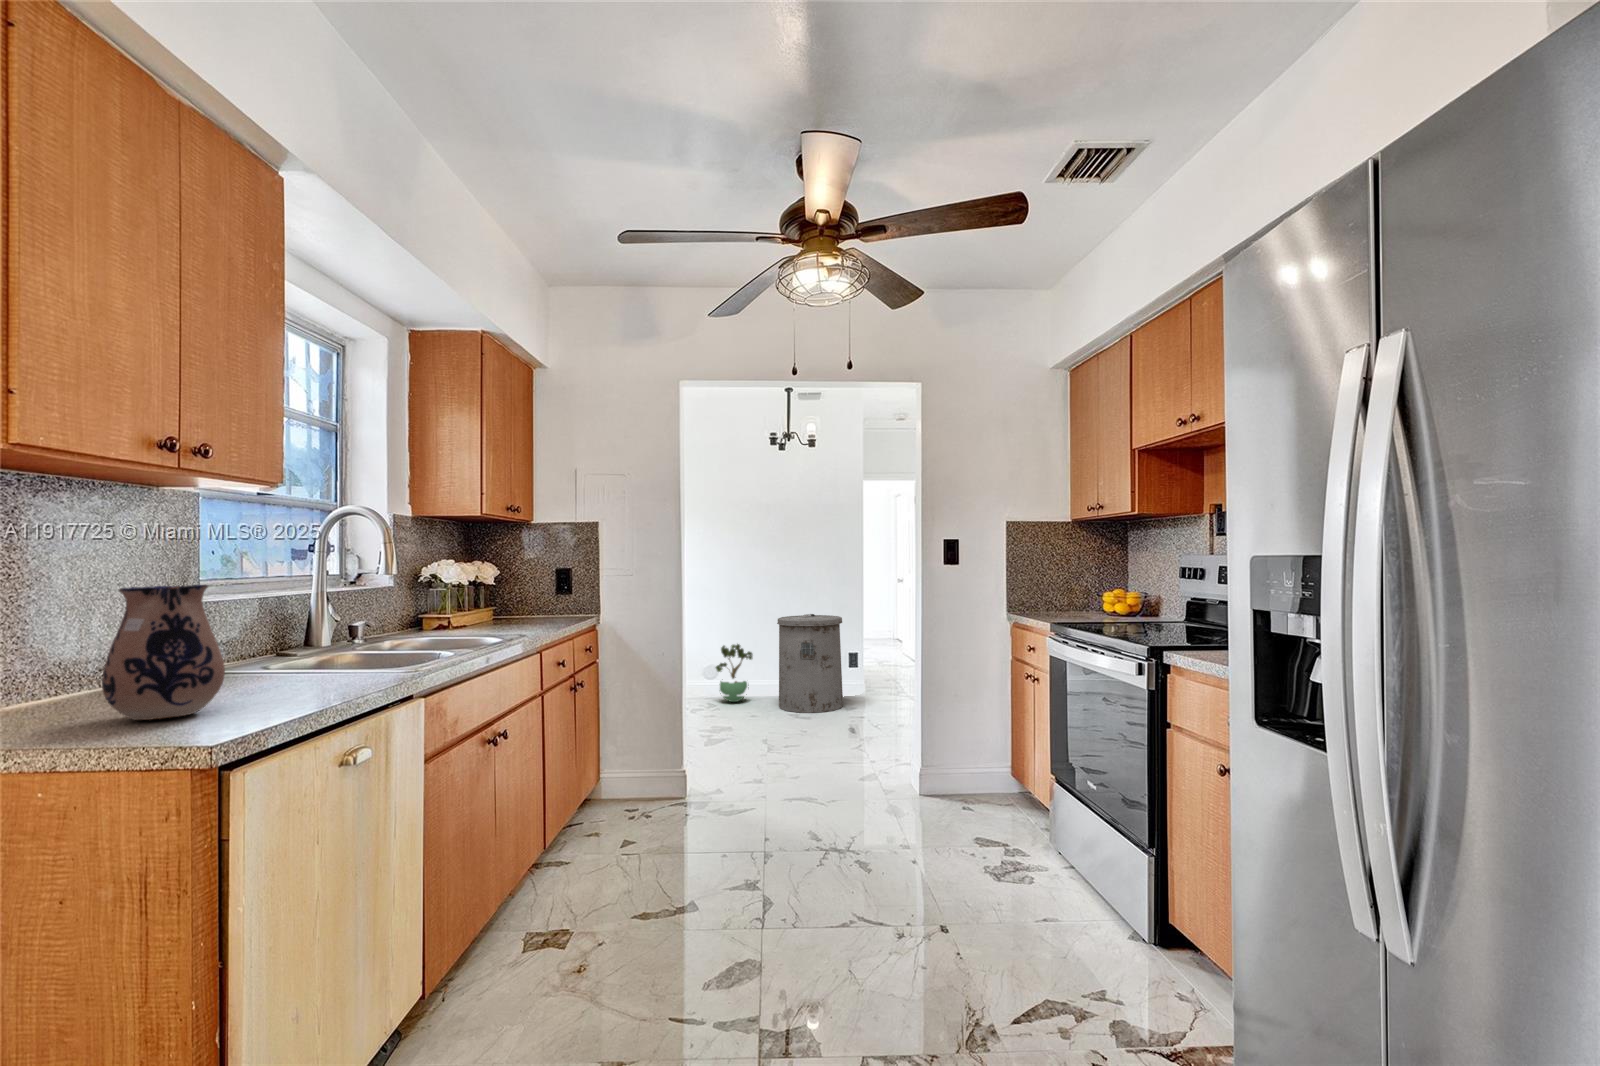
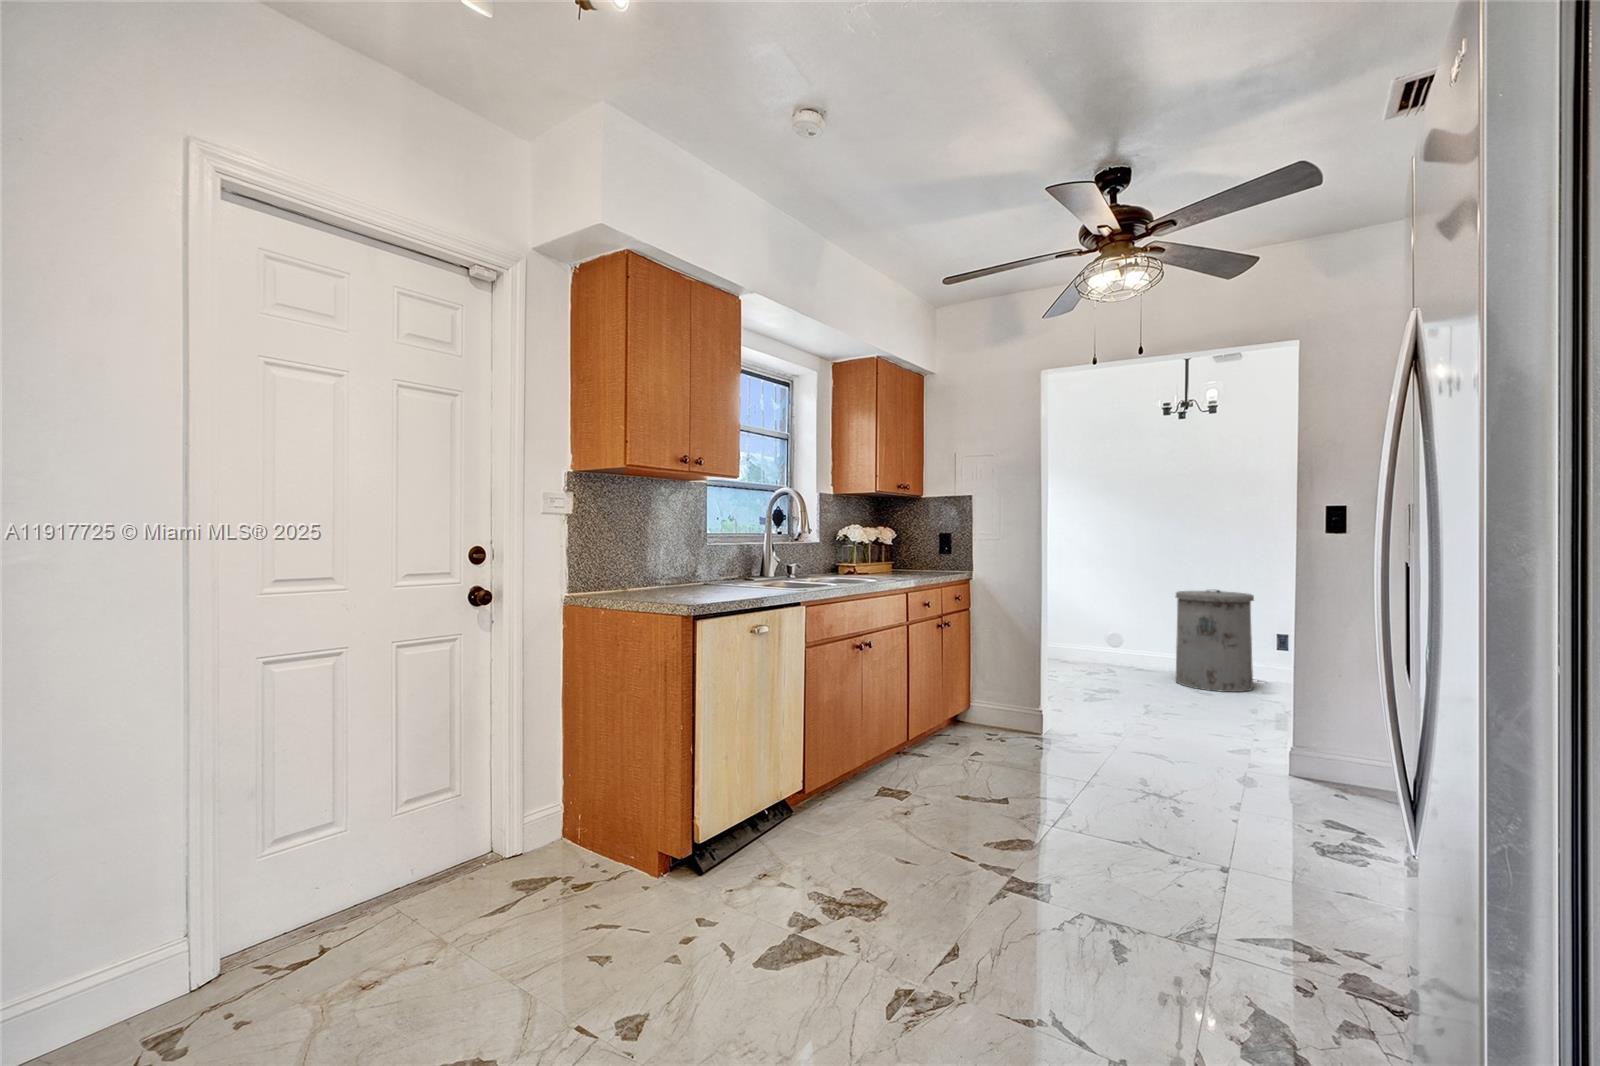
ceramic pitcher: present [102,585,225,720] -> none [658,531,705,598]
potted plant: present [716,644,753,702] -> none [1110,614,1150,671]

